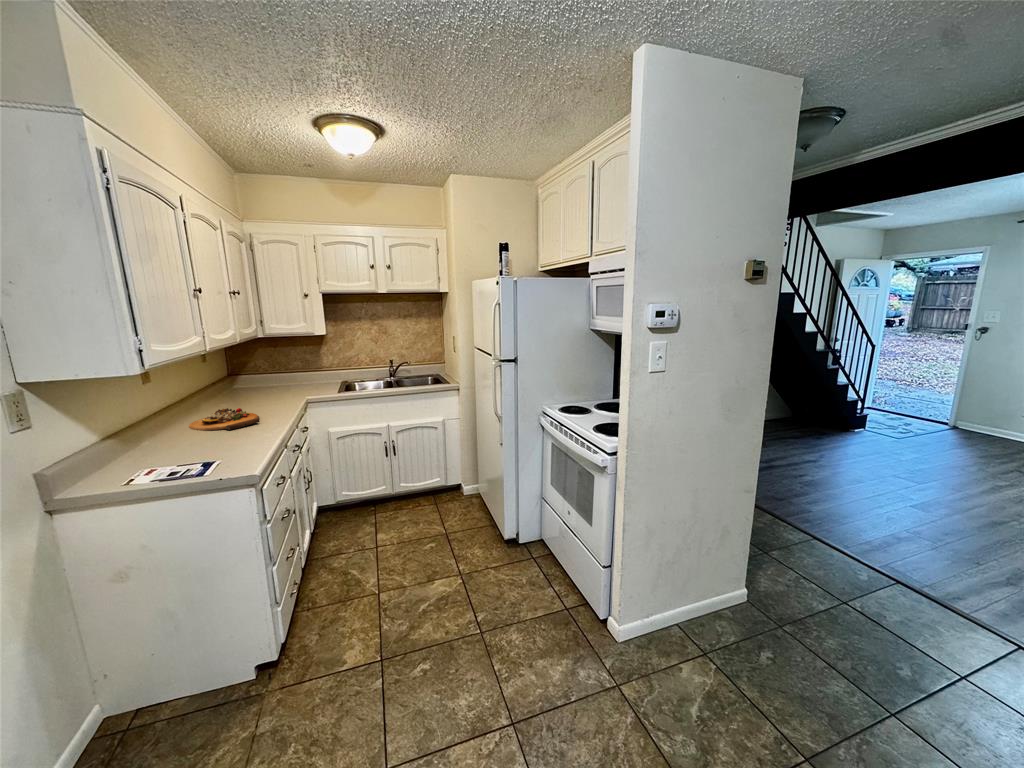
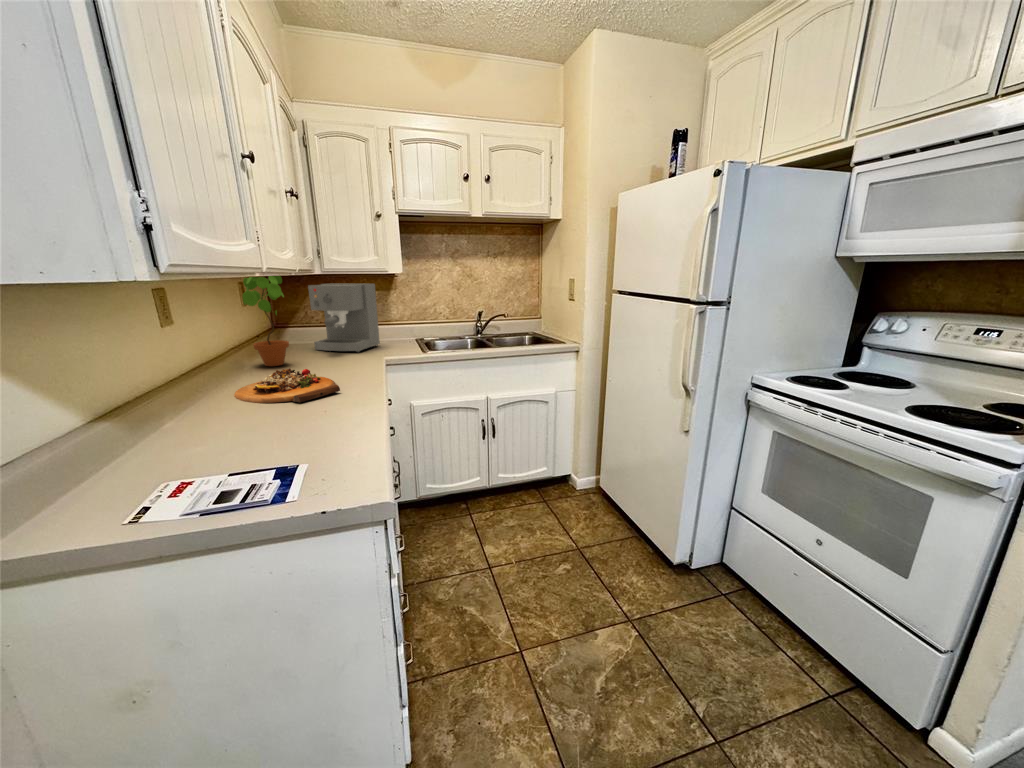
potted plant: none [200,341,233,406] -> present [242,276,289,366]
coffee maker: none [252,343,310,394] -> present [308,284,380,352]

